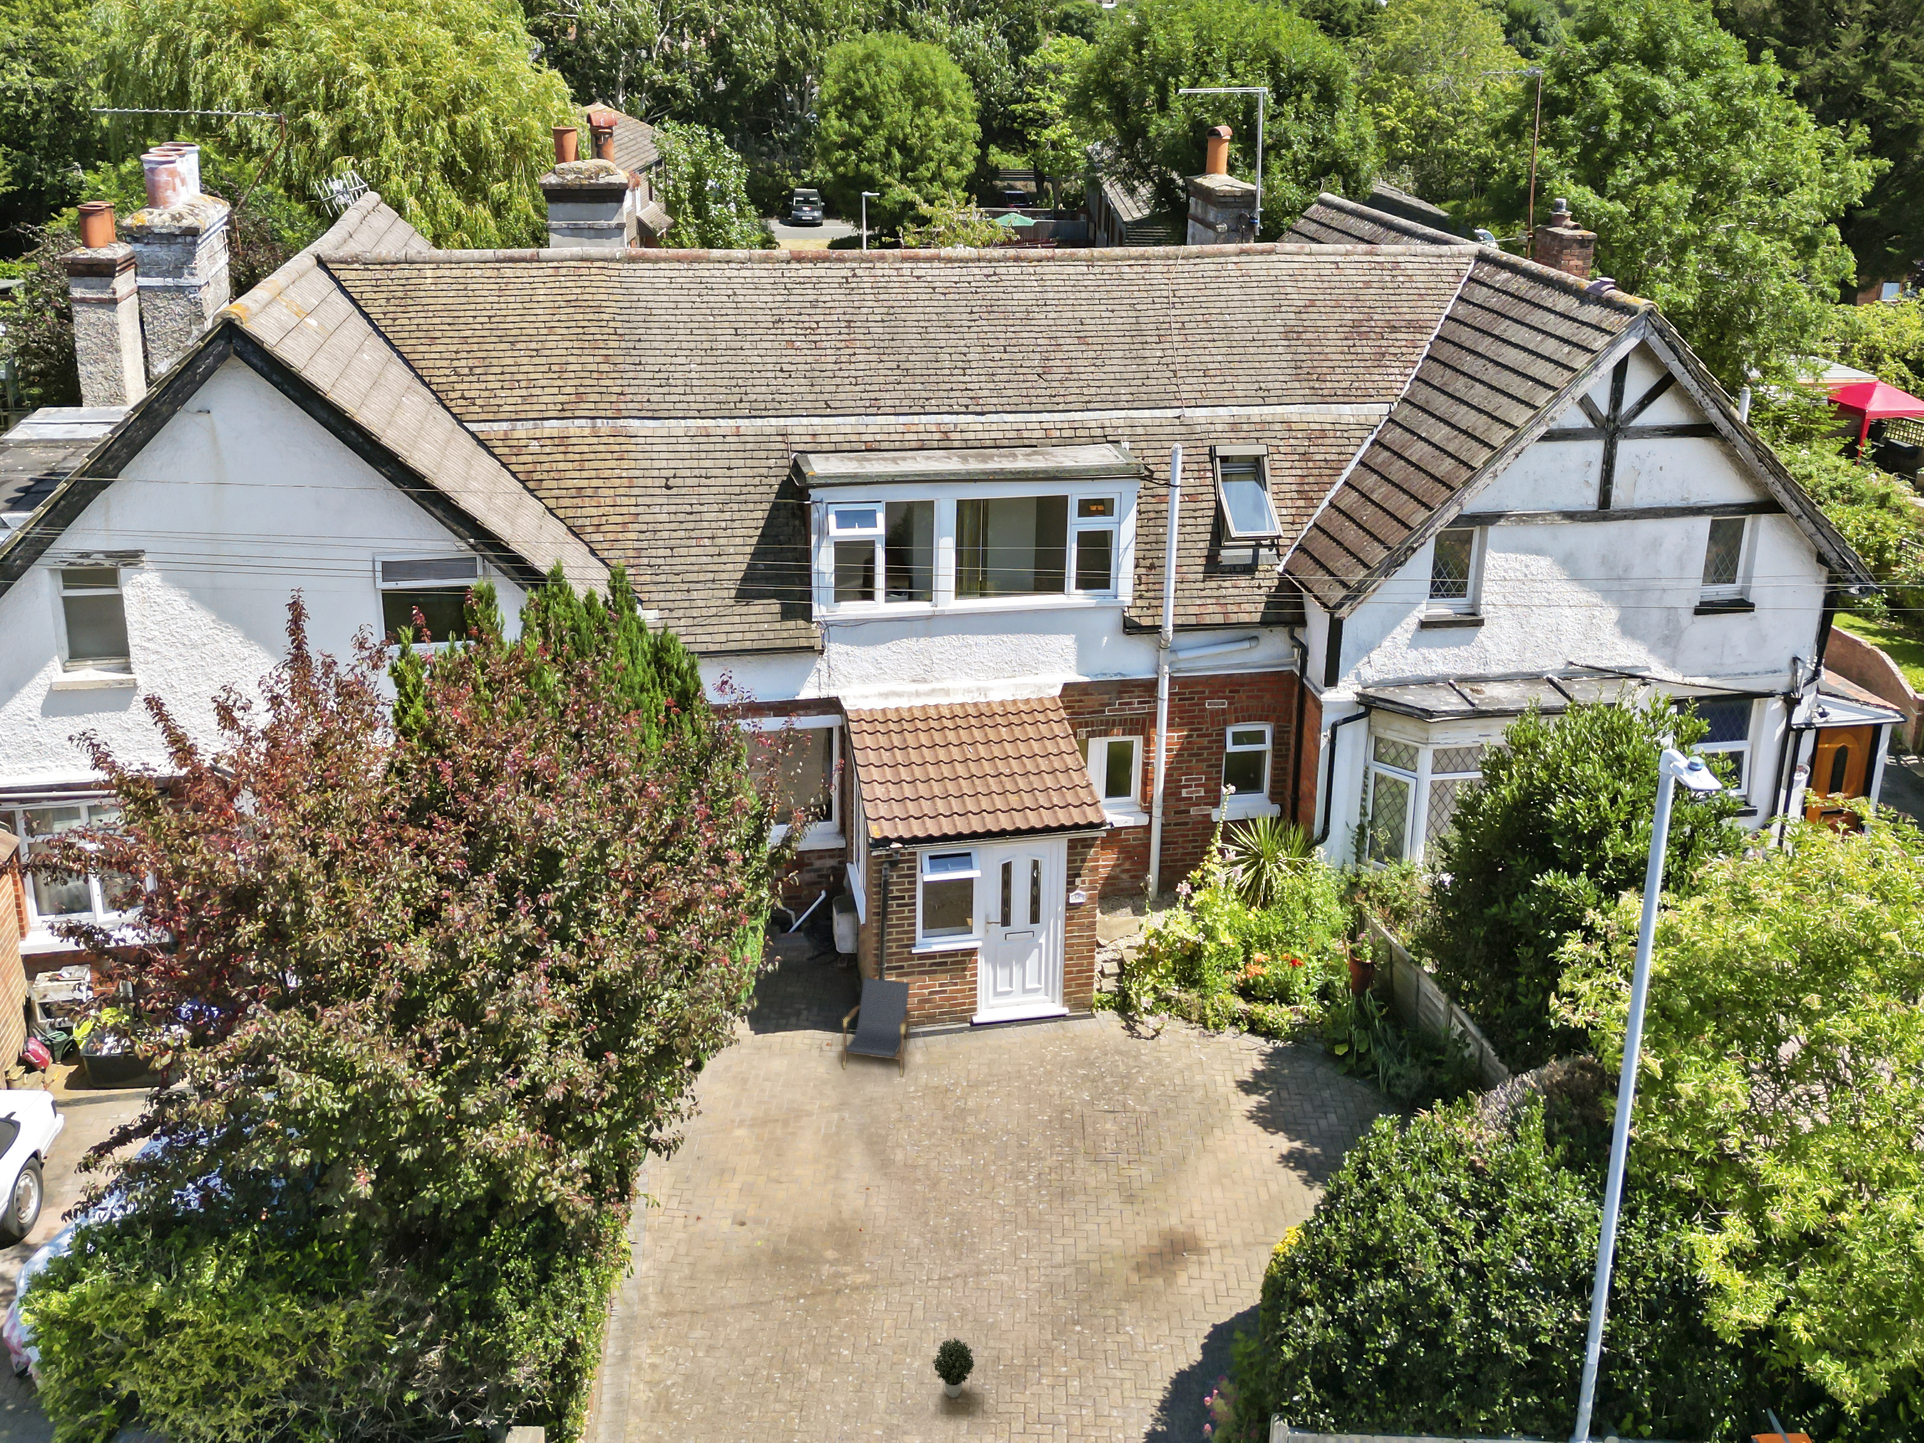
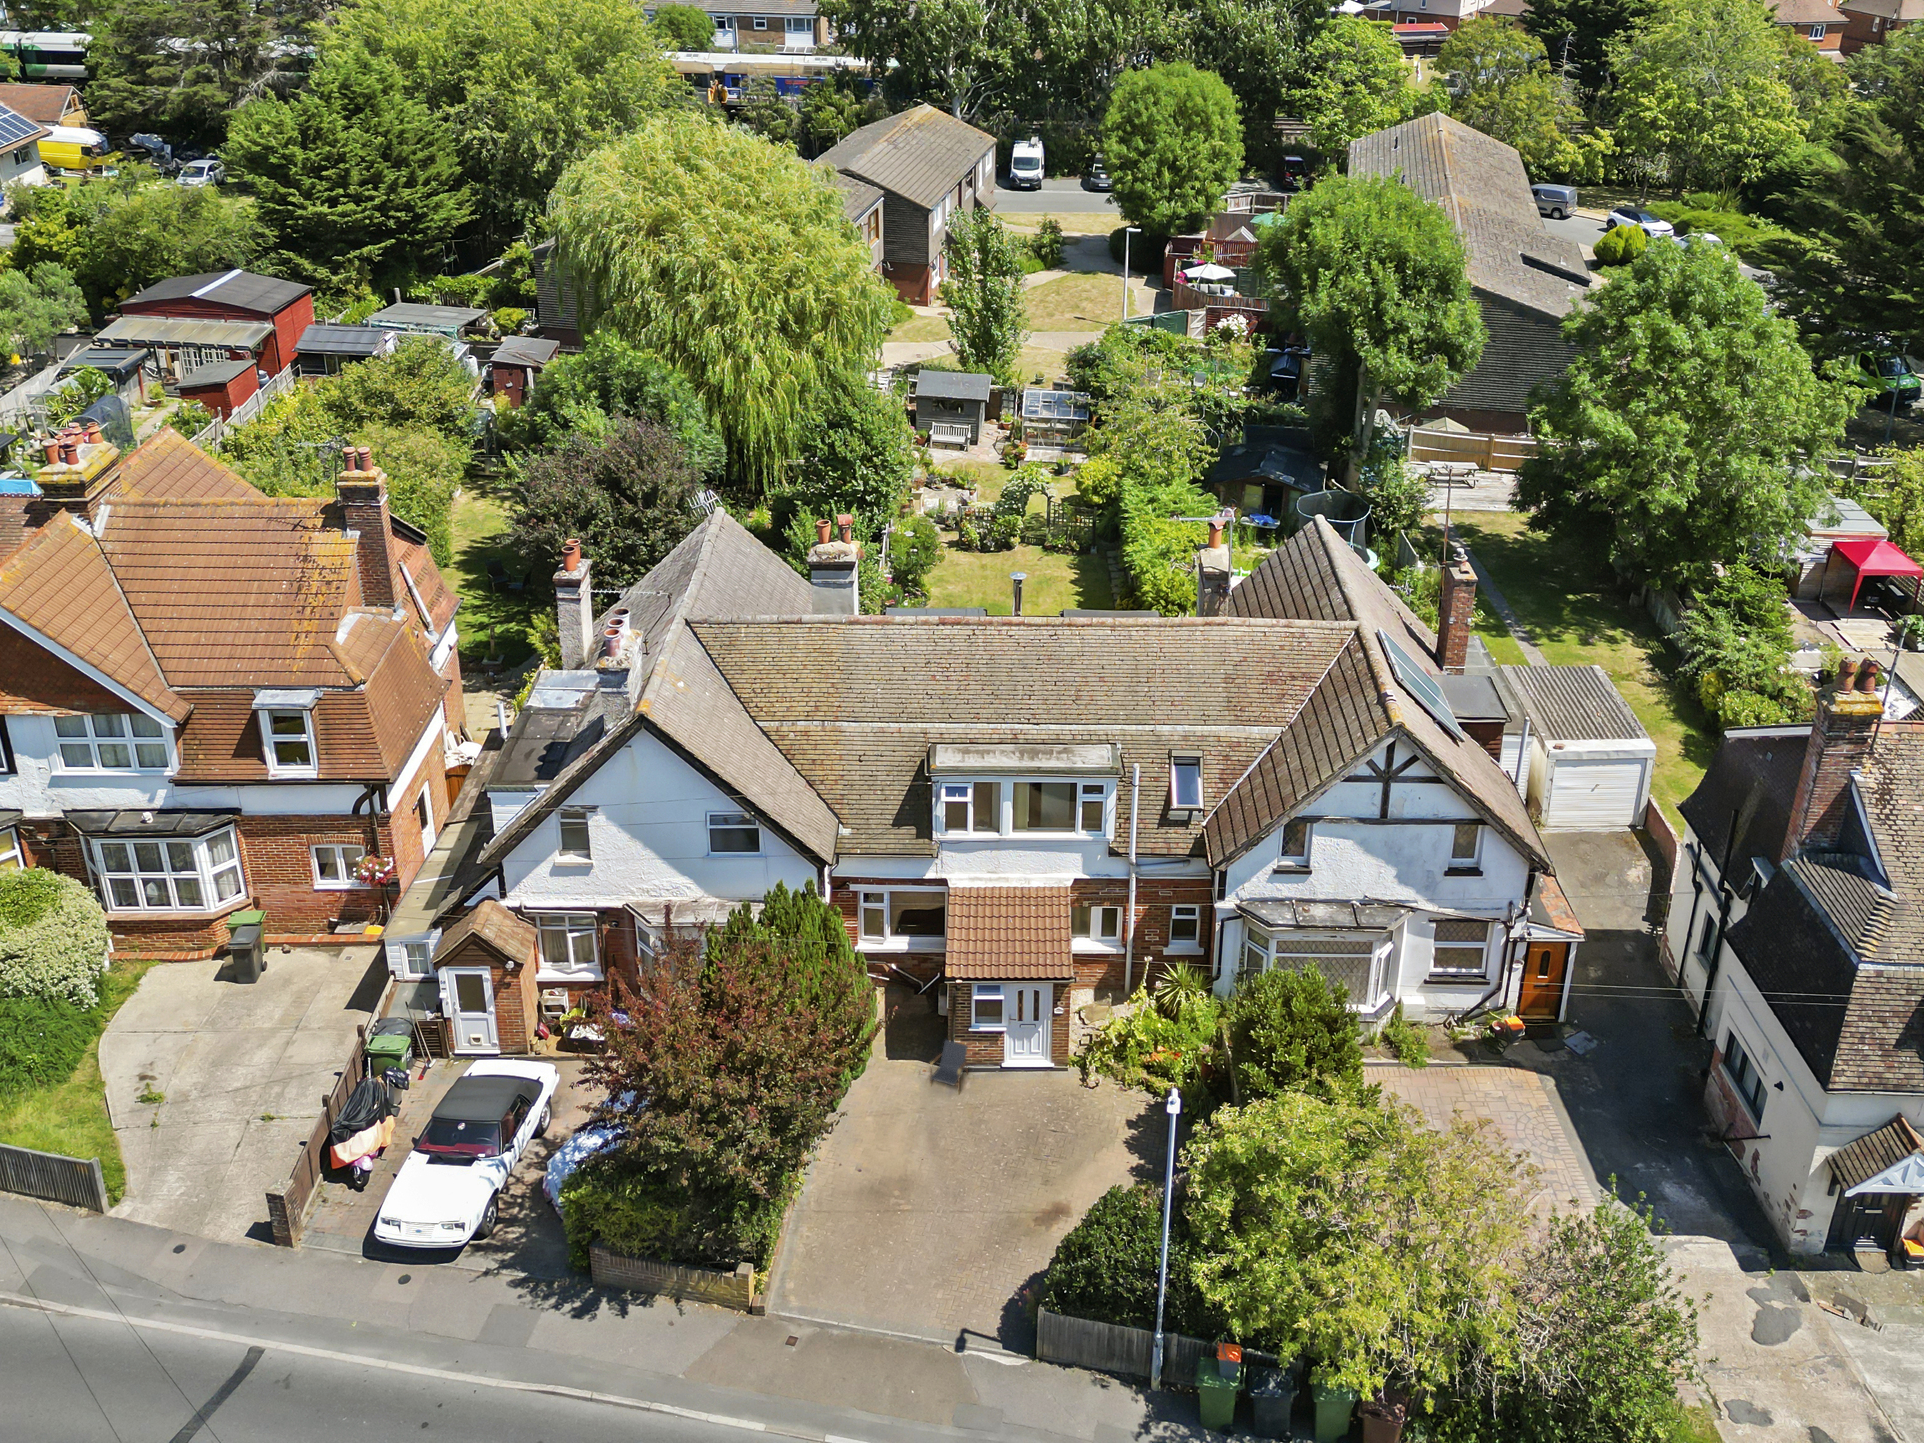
potted plant: present [933,1338,974,1398] -> none [928,1240,947,1266]

